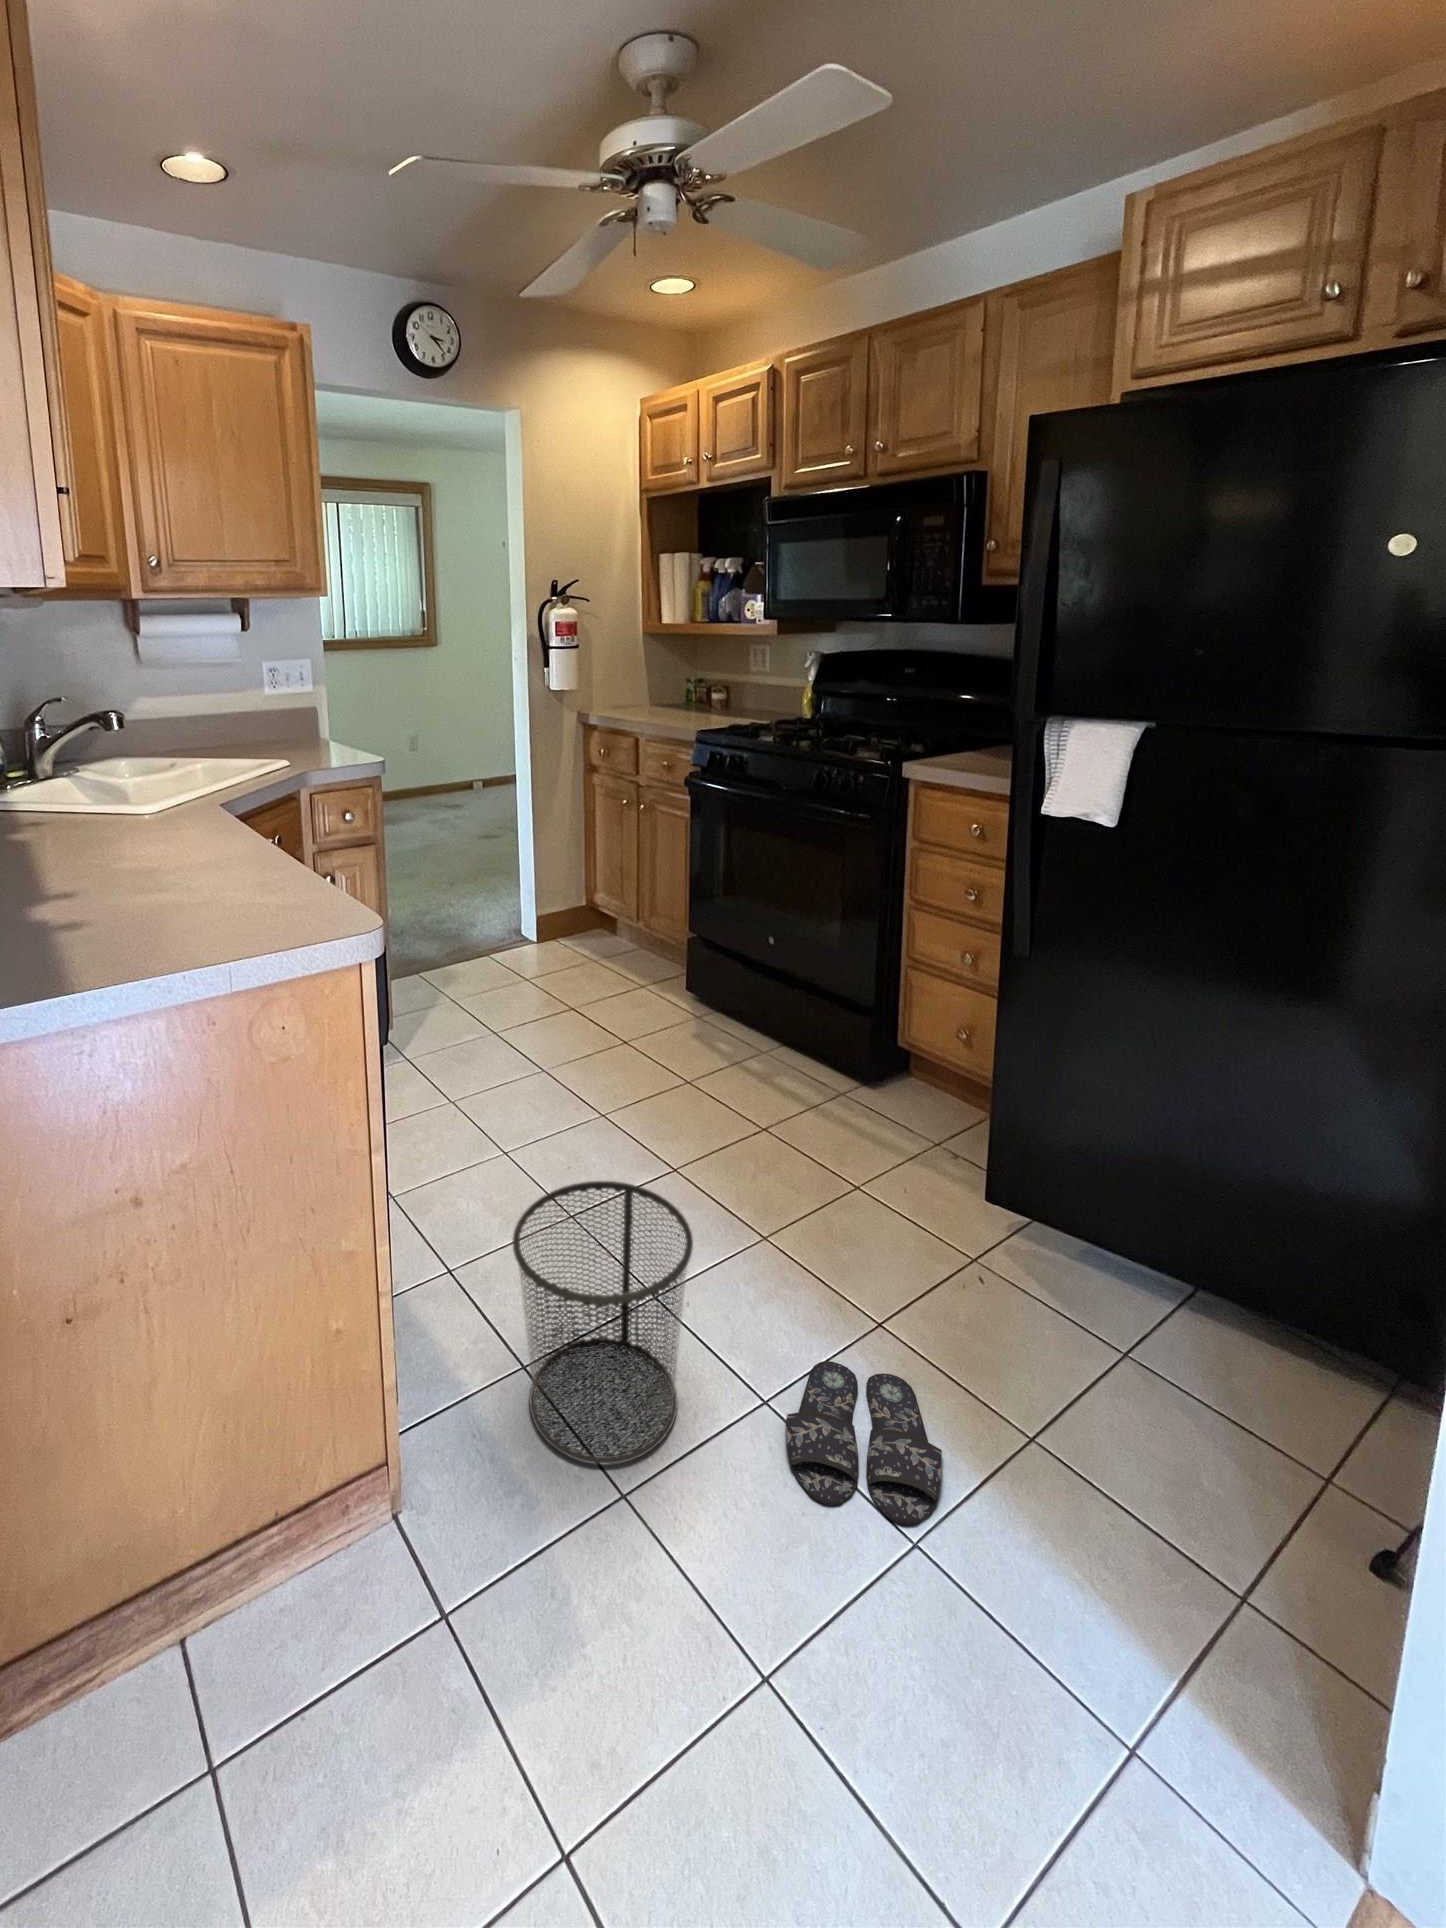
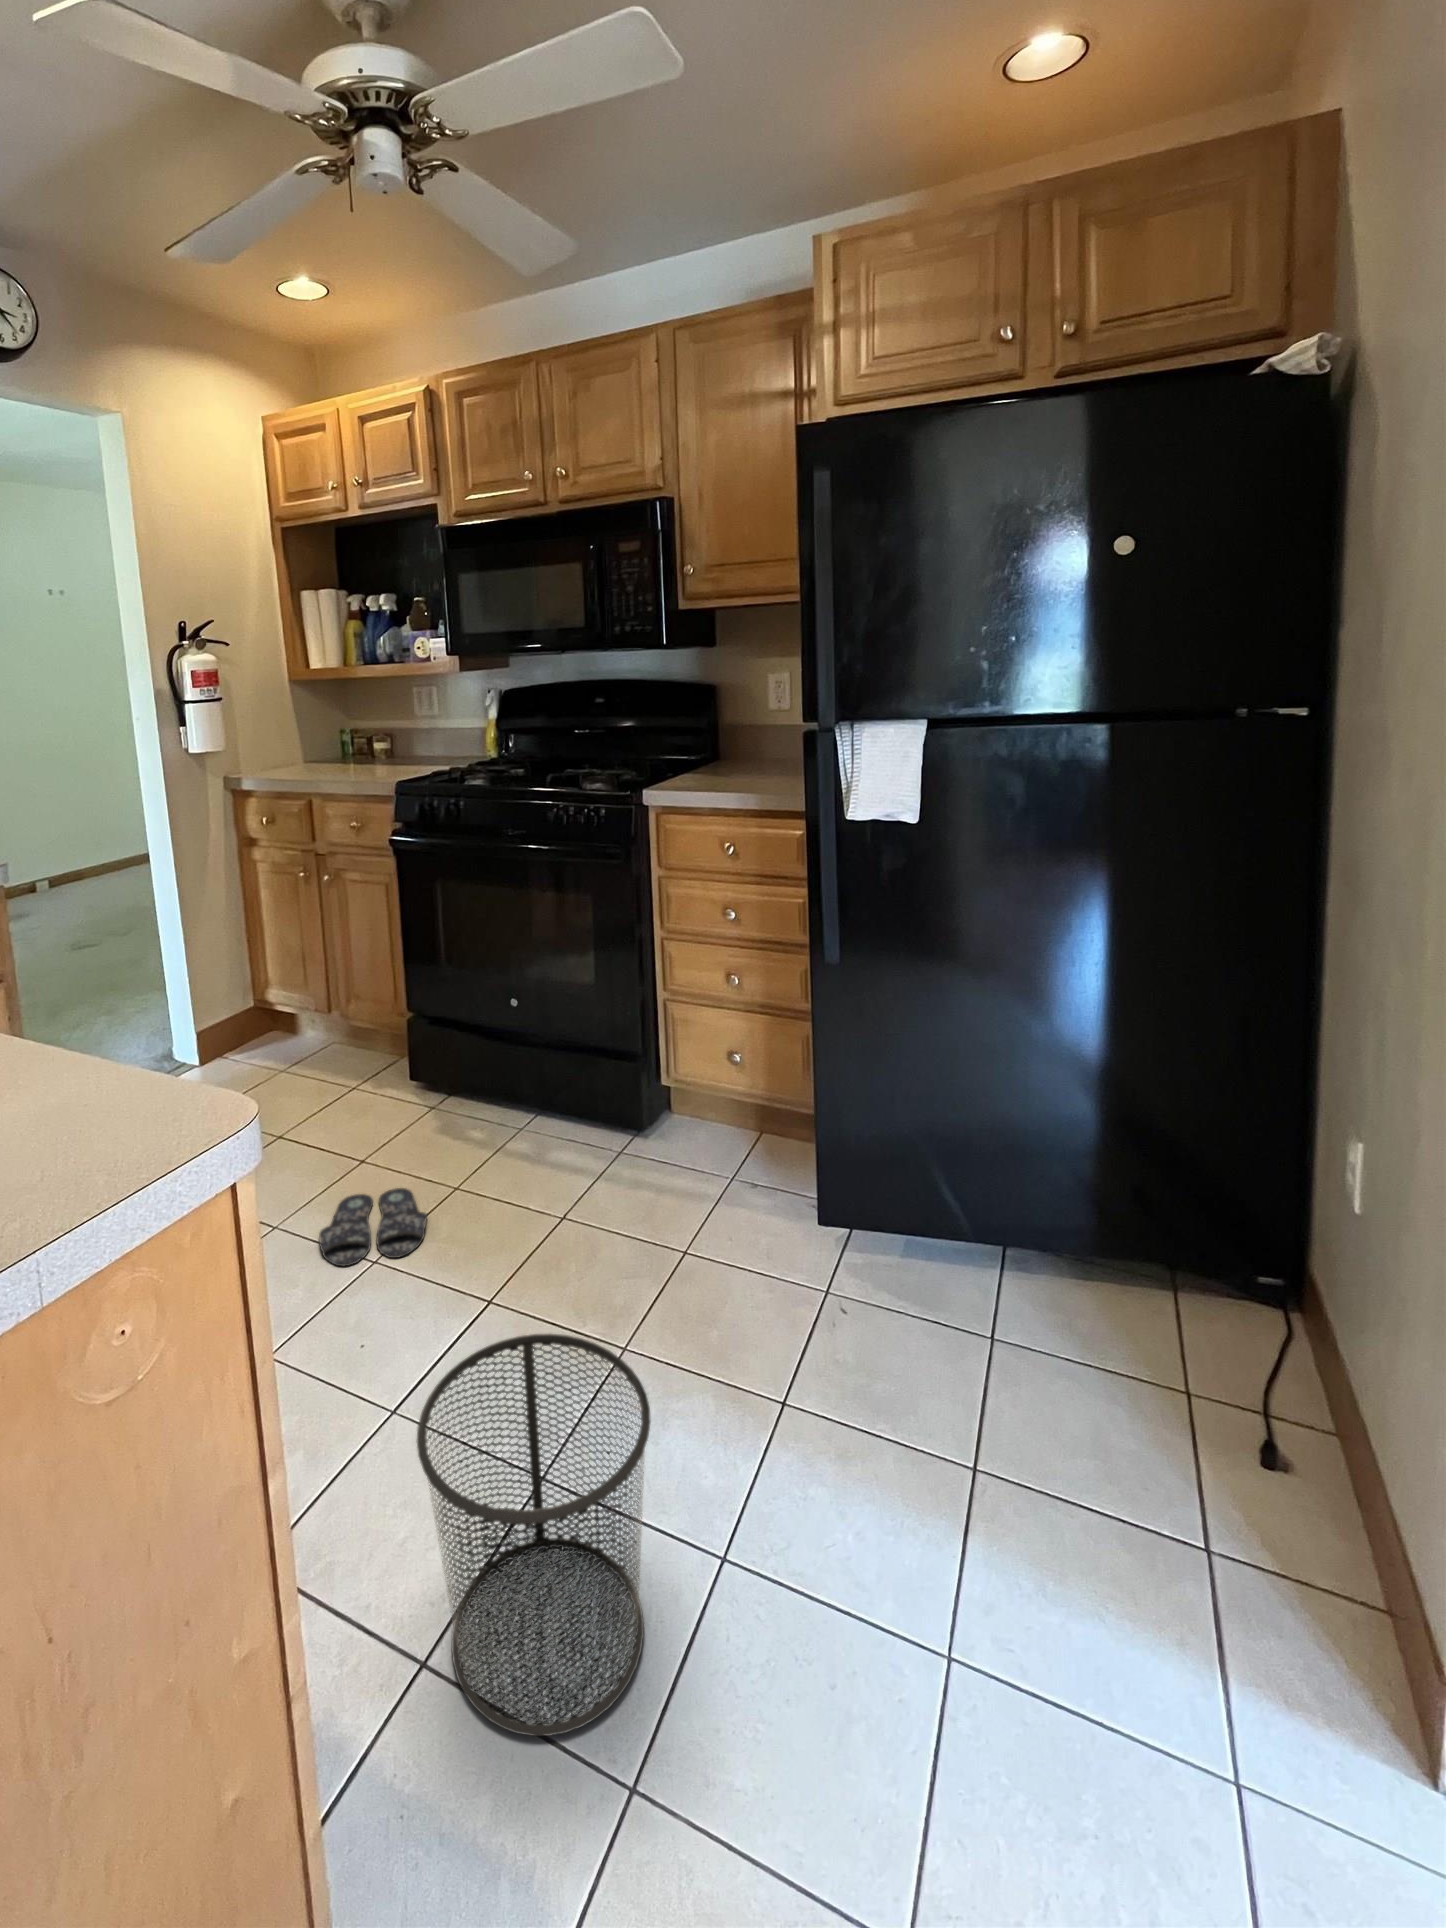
slippers: present [786,1361,942,1525] -> present [319,1188,427,1266]

